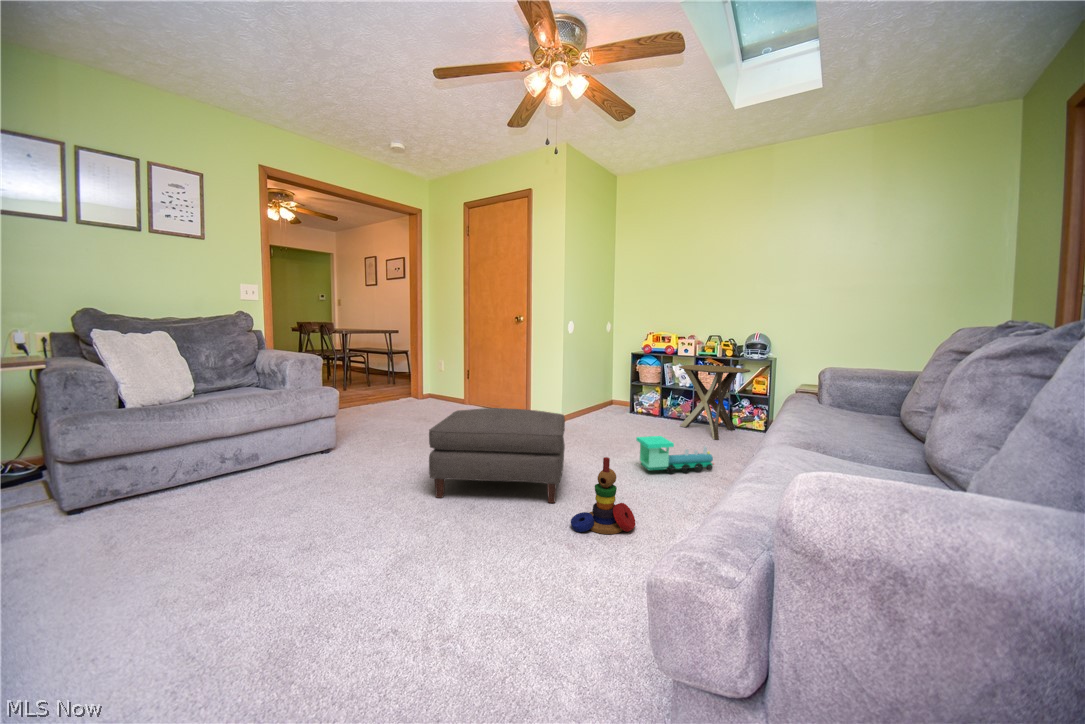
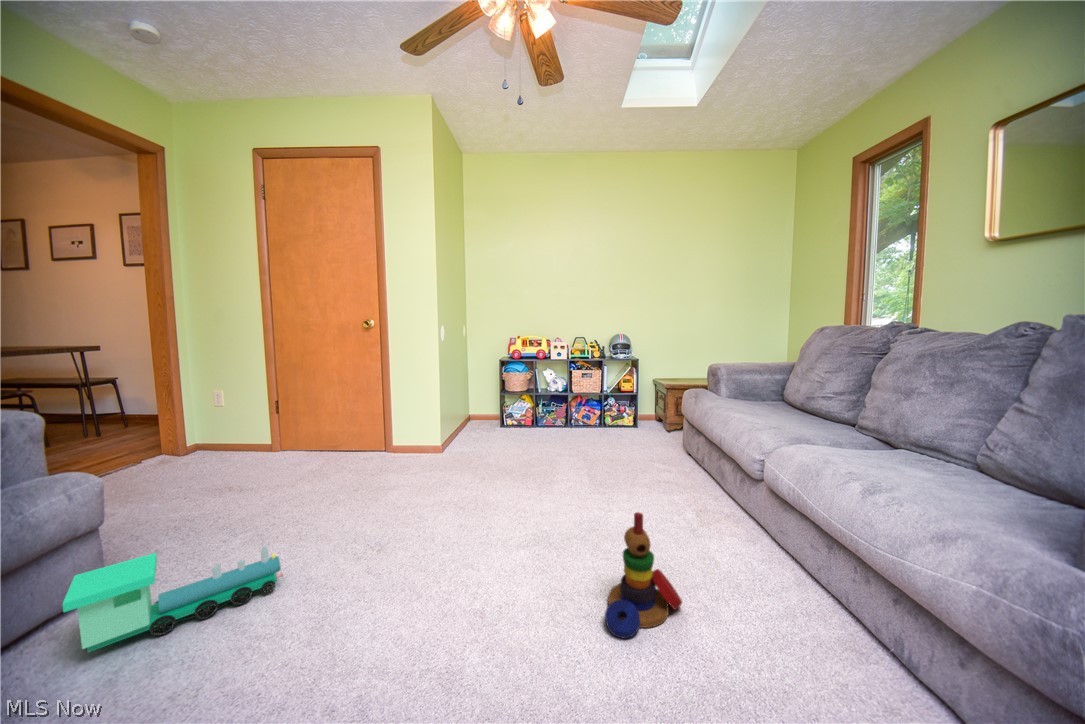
side table: present [679,365,750,440] -> none [561,367,630,444]
ottoman: present [429,408,565,503] -> none [318,453,553,666]
toy train: present [636,436,714,474] -> present [63,546,283,652]

